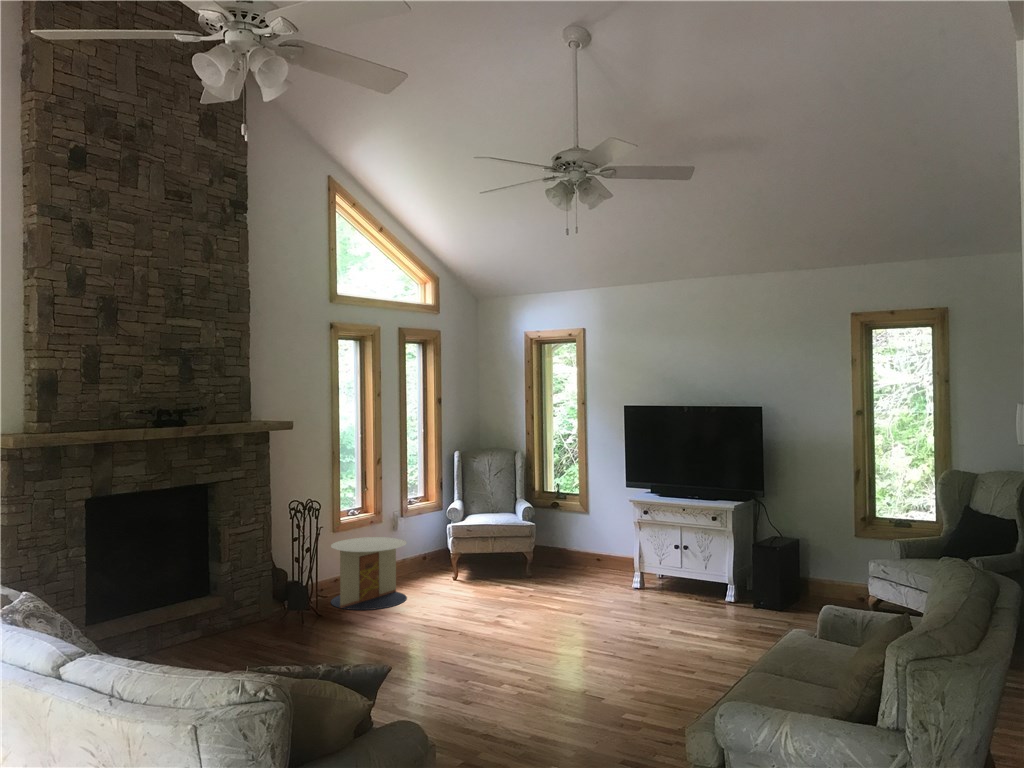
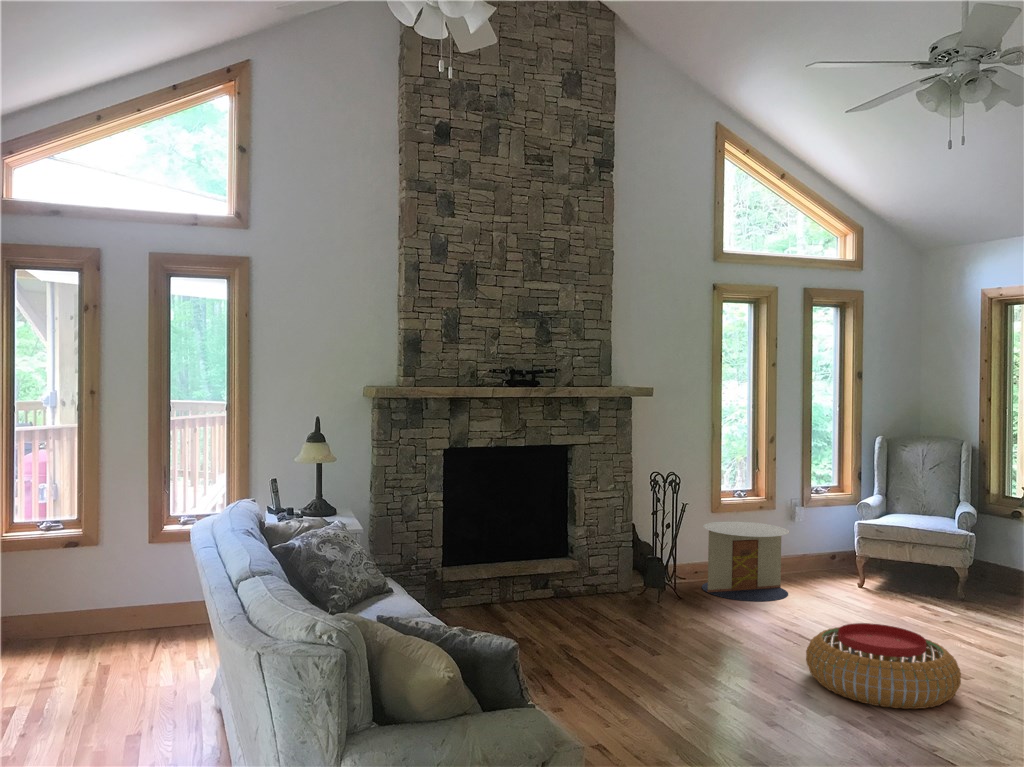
pouf: none [470,608,583,676] -> present [806,623,961,709]

